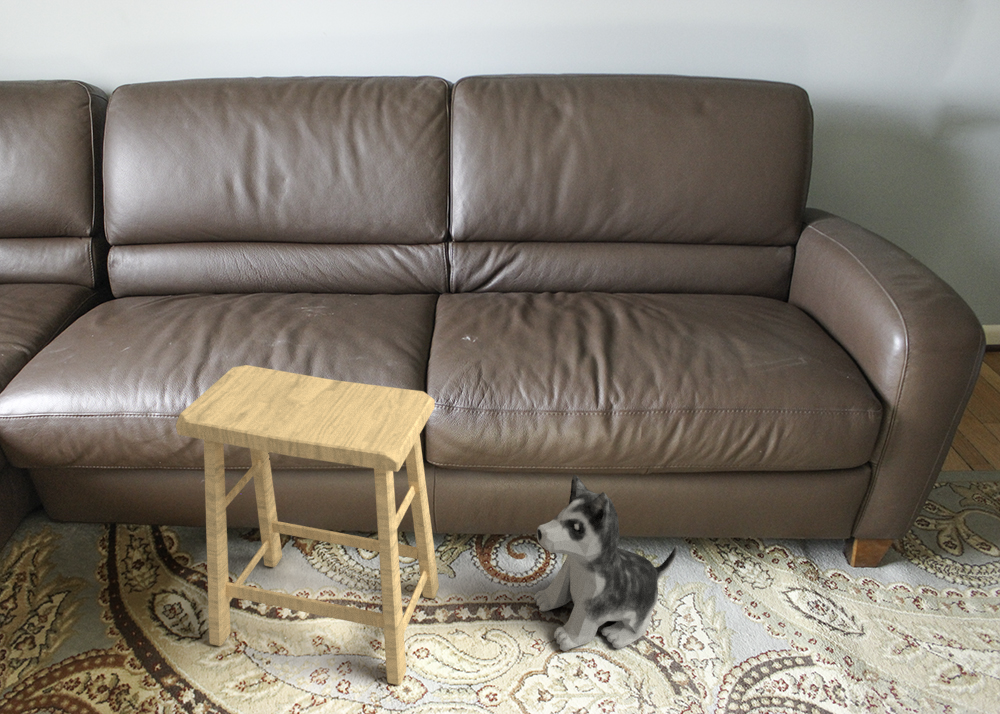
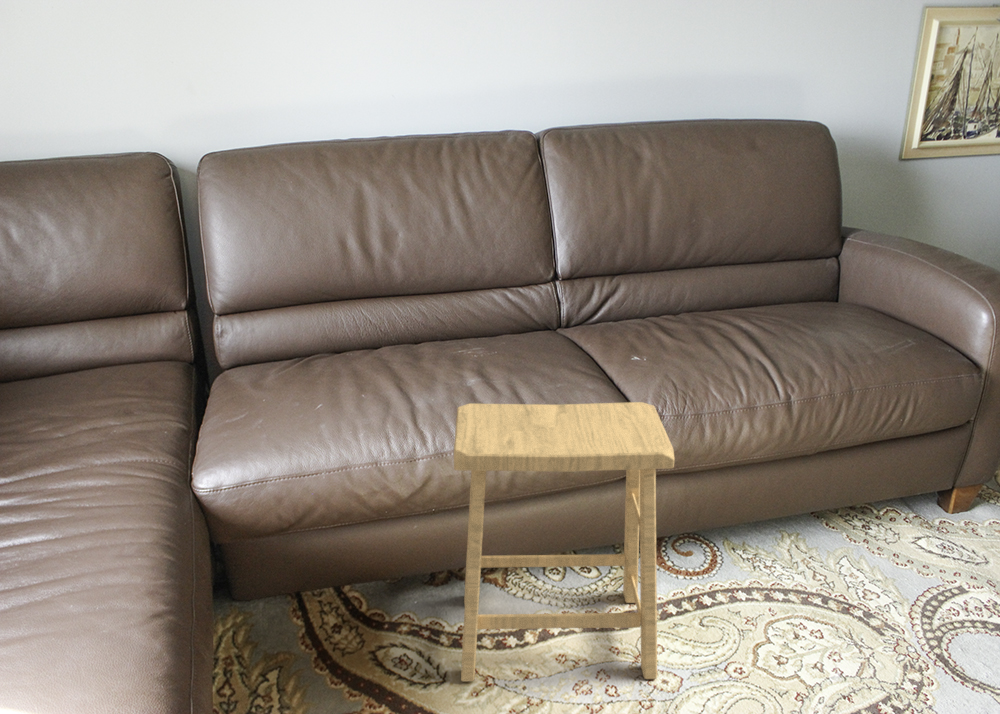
plush toy: present [534,475,678,651] -> none [722,463,835,622]

